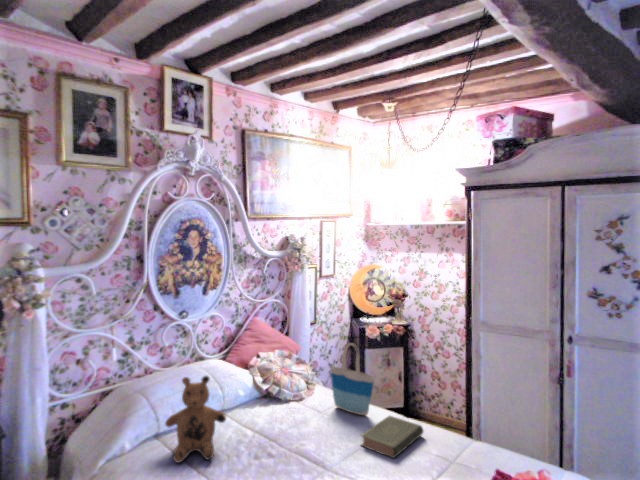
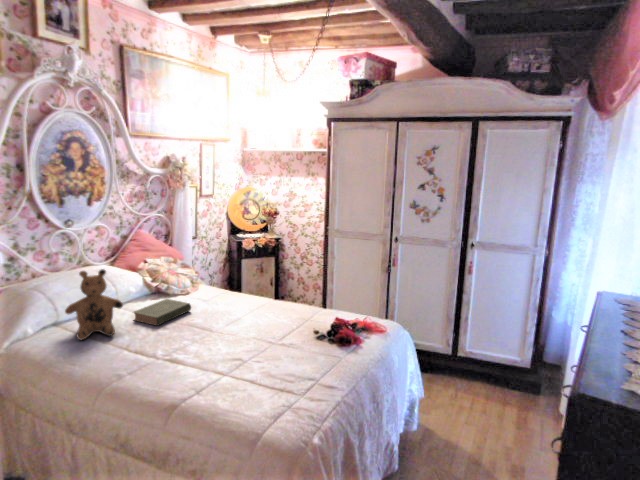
tote bag: present [331,343,374,415] -> none [214,244,251,301]
book: present [361,416,423,458] -> present [134,299,191,326]

